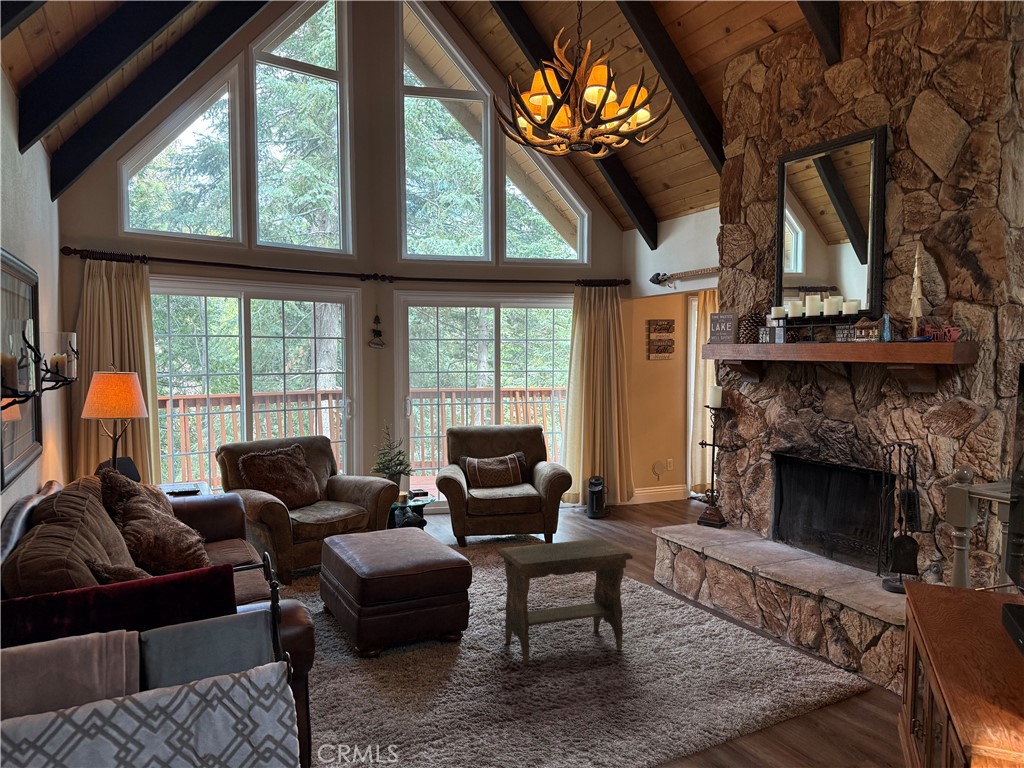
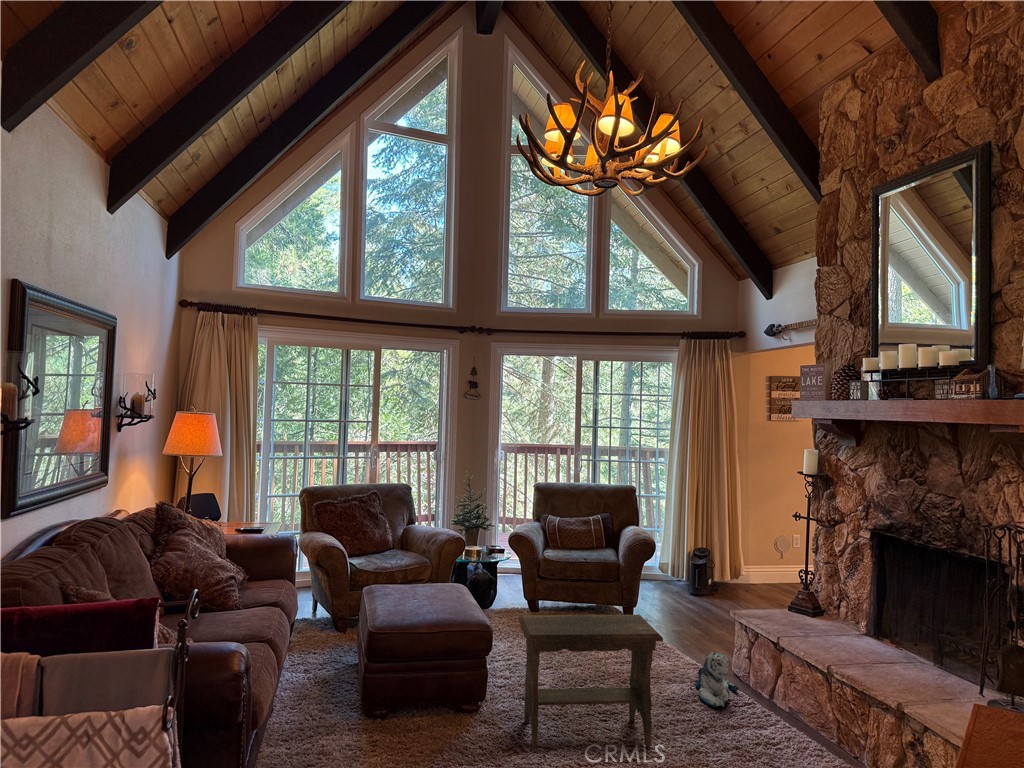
plush toy: none [634,566,671,612] -> present [695,652,738,707]

